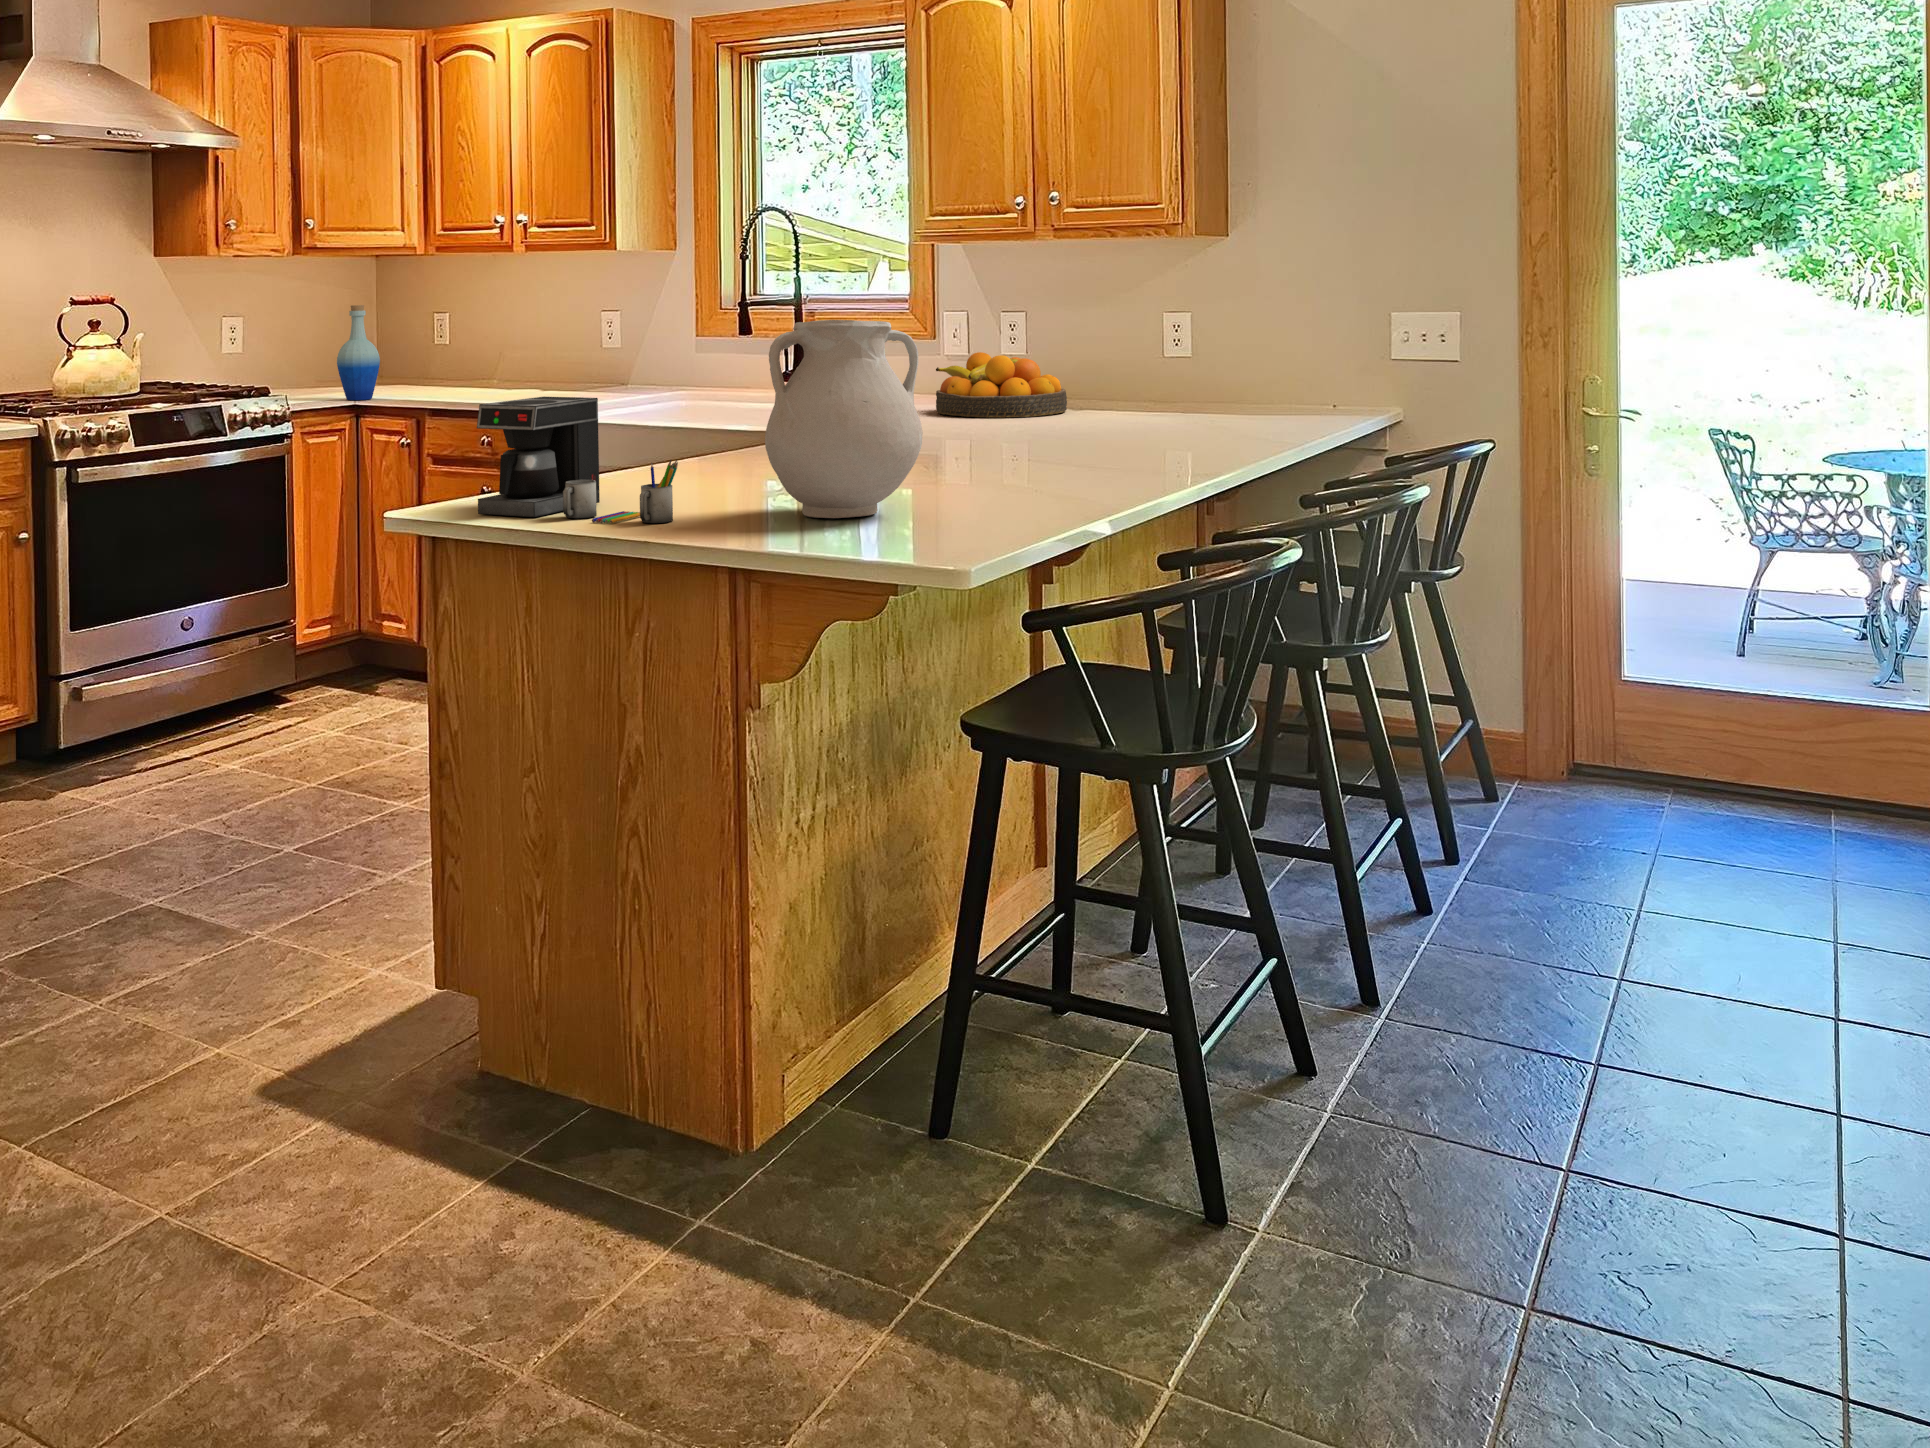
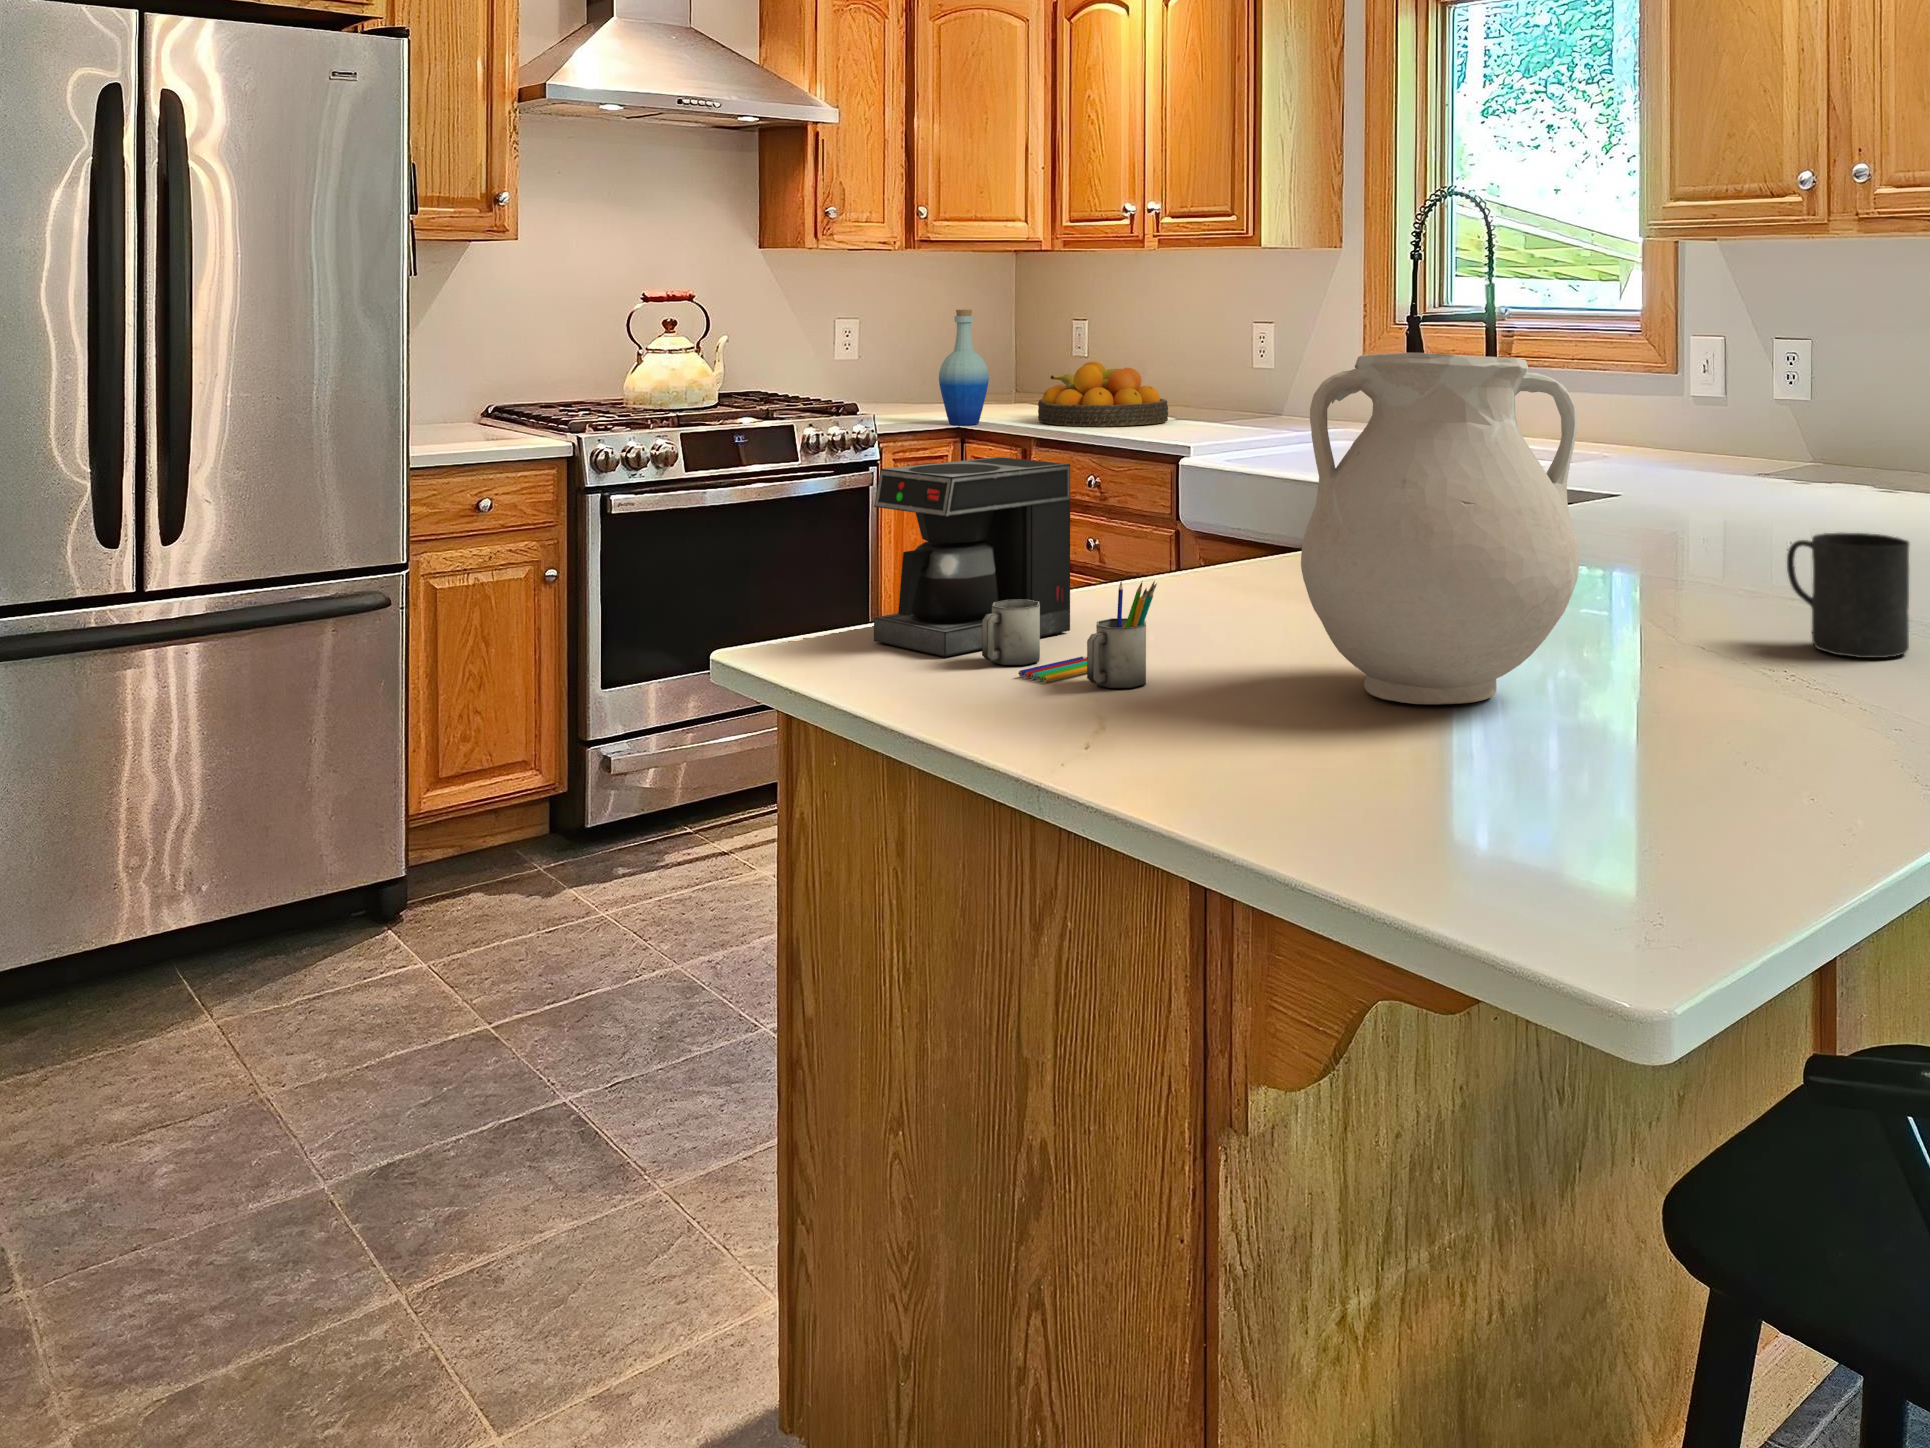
fruit bowl: present [936,352,1067,418] -> present [1038,362,1168,427]
mug: none [1028,419,1096,488] -> present [1787,533,1909,658]

